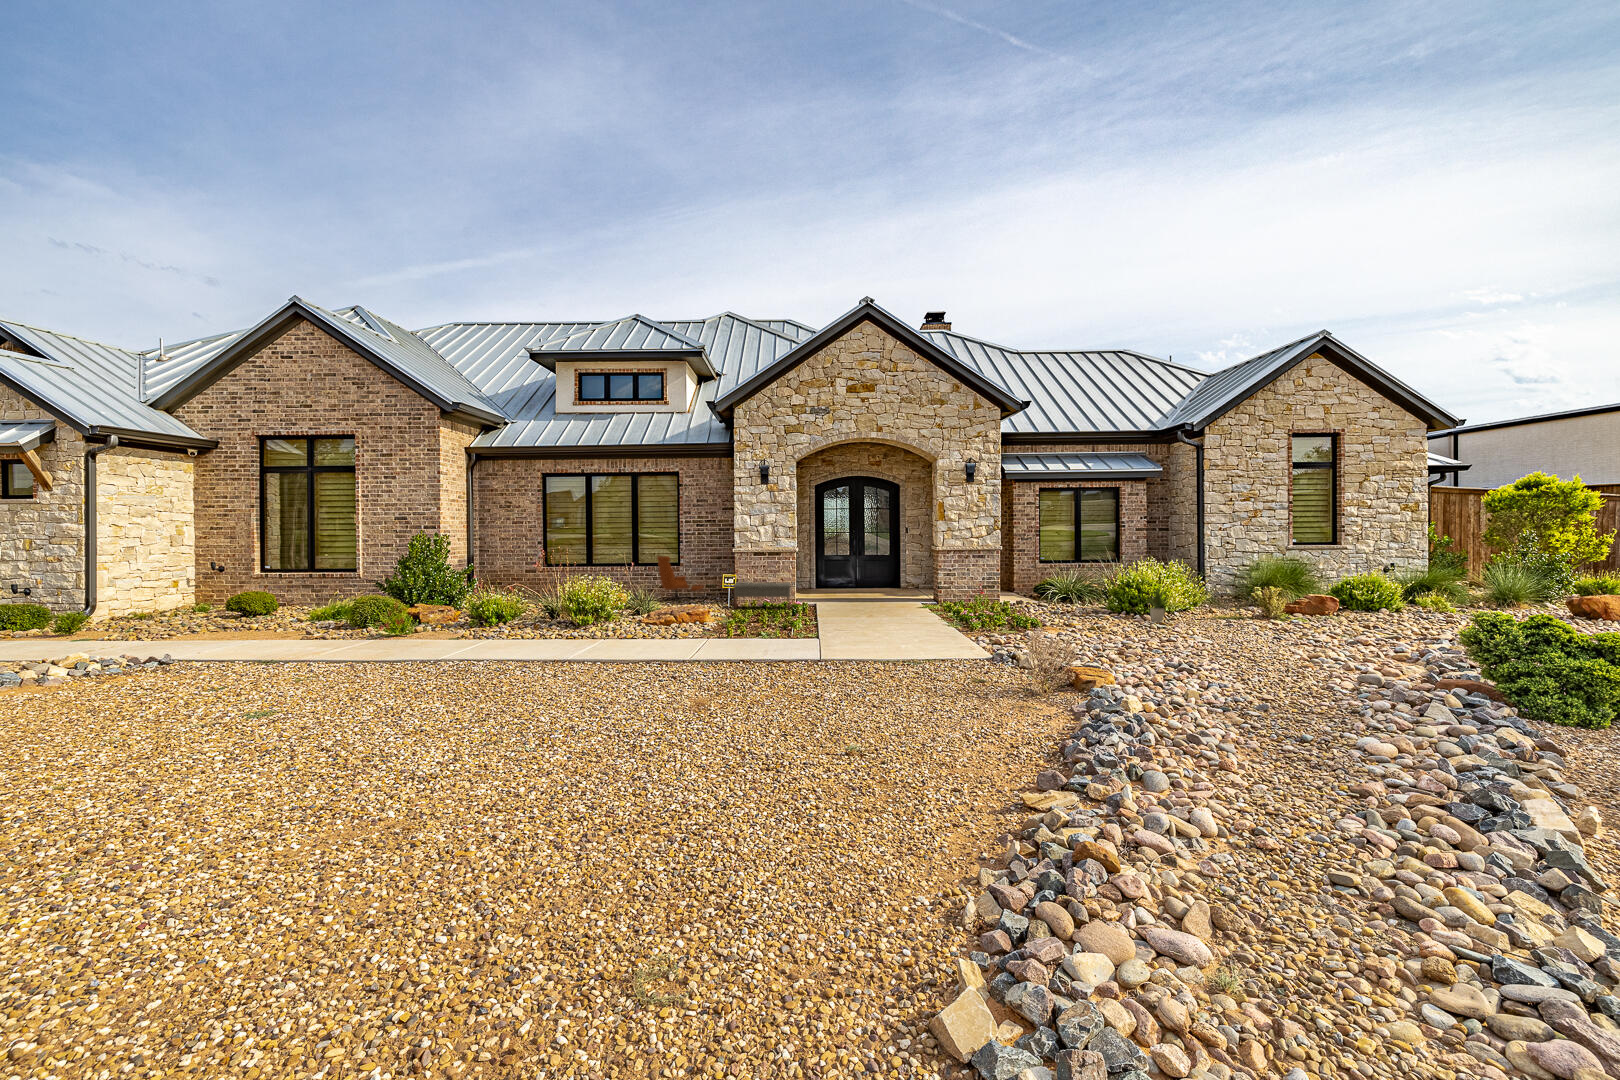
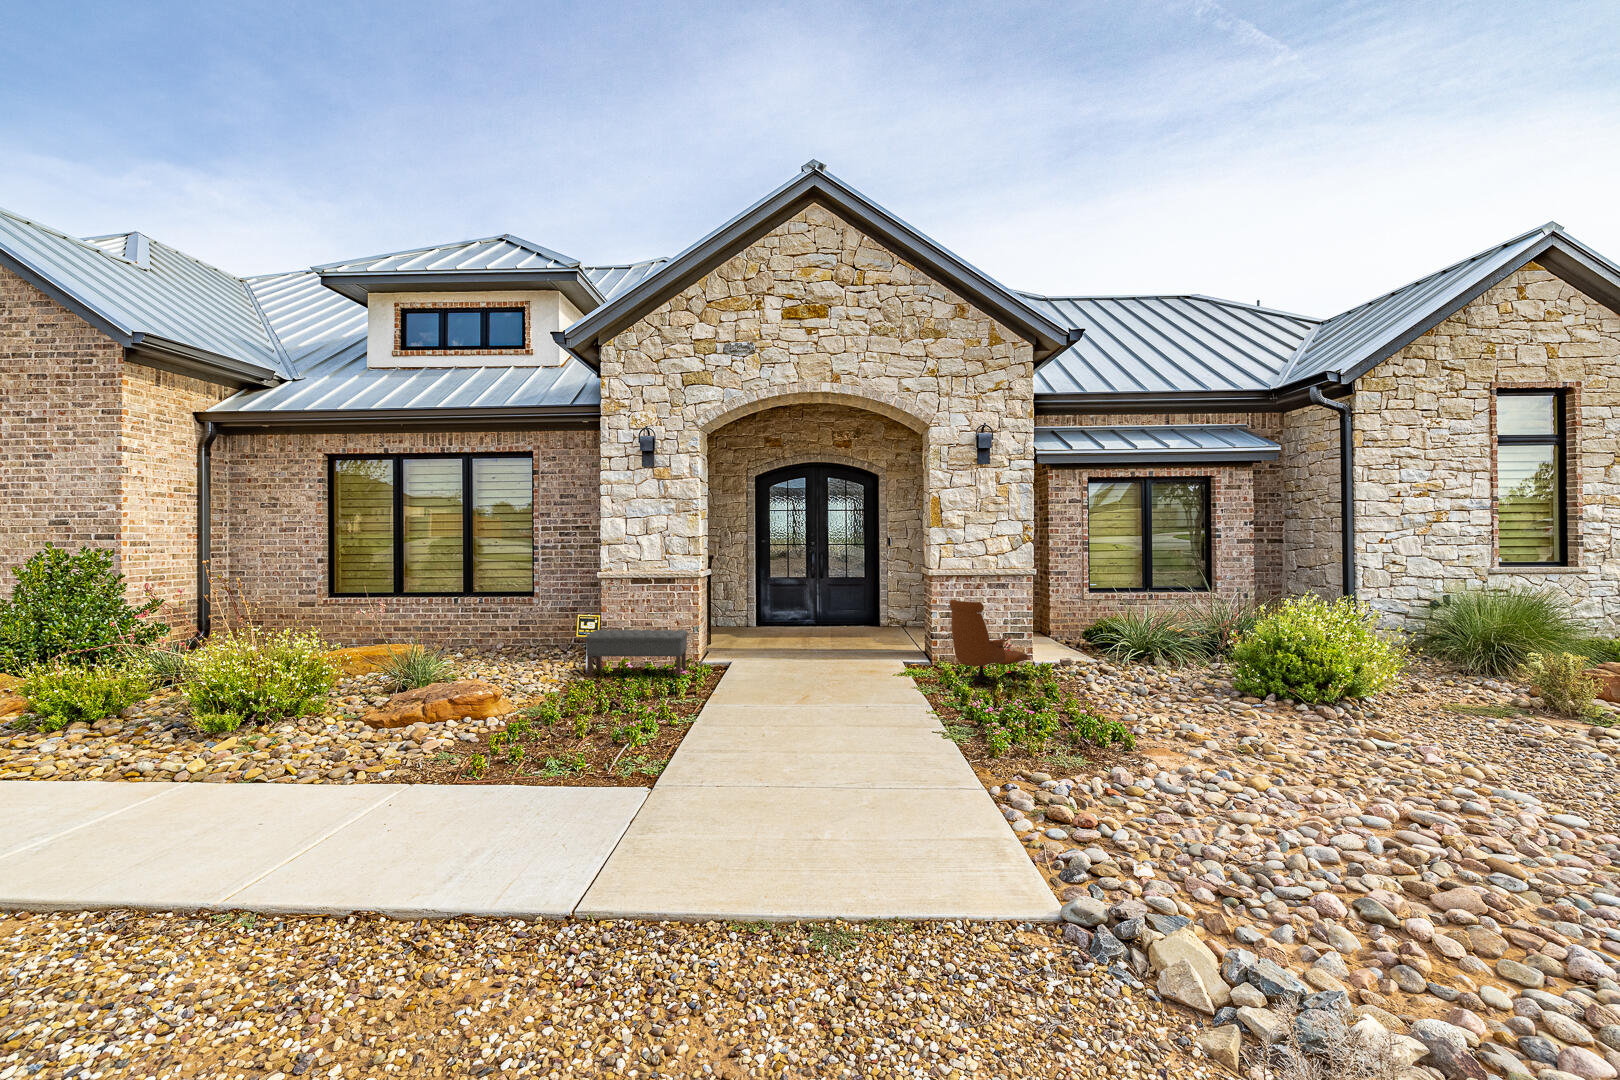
lounge chair: present [657,556,703,599] -> present [949,599,1028,688]
potted plant: present [1148,588,1166,623] -> none [1303,648,1354,717]

